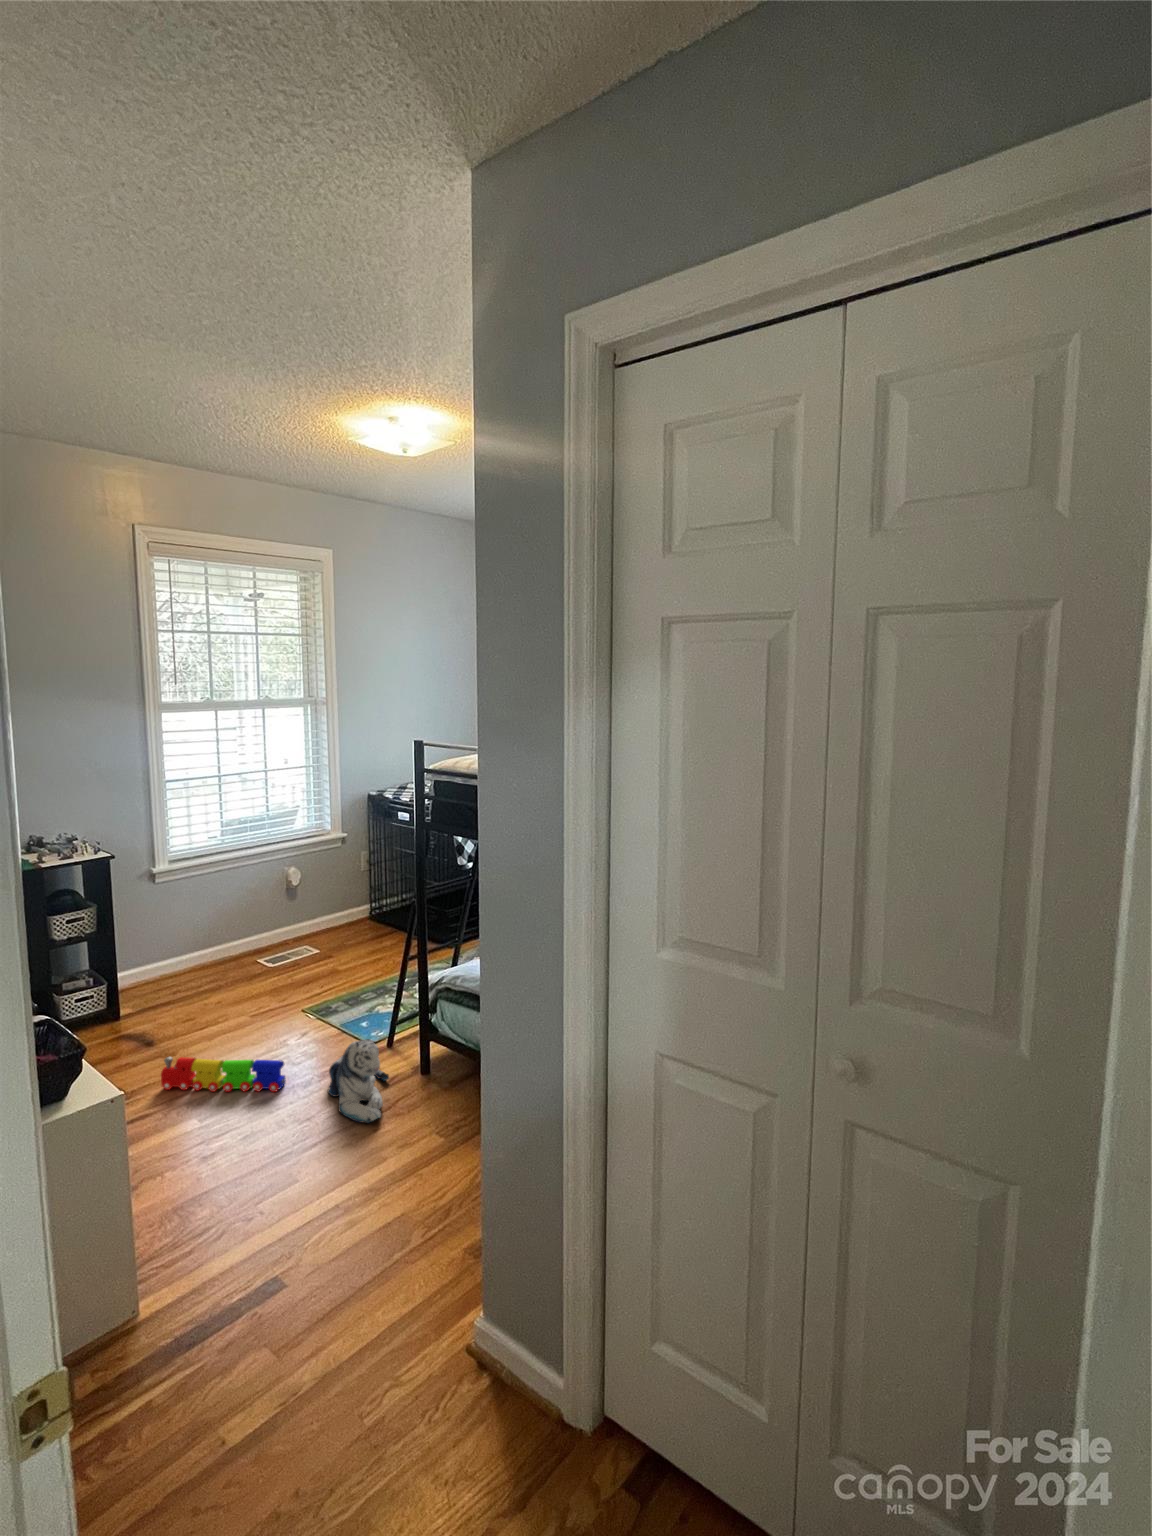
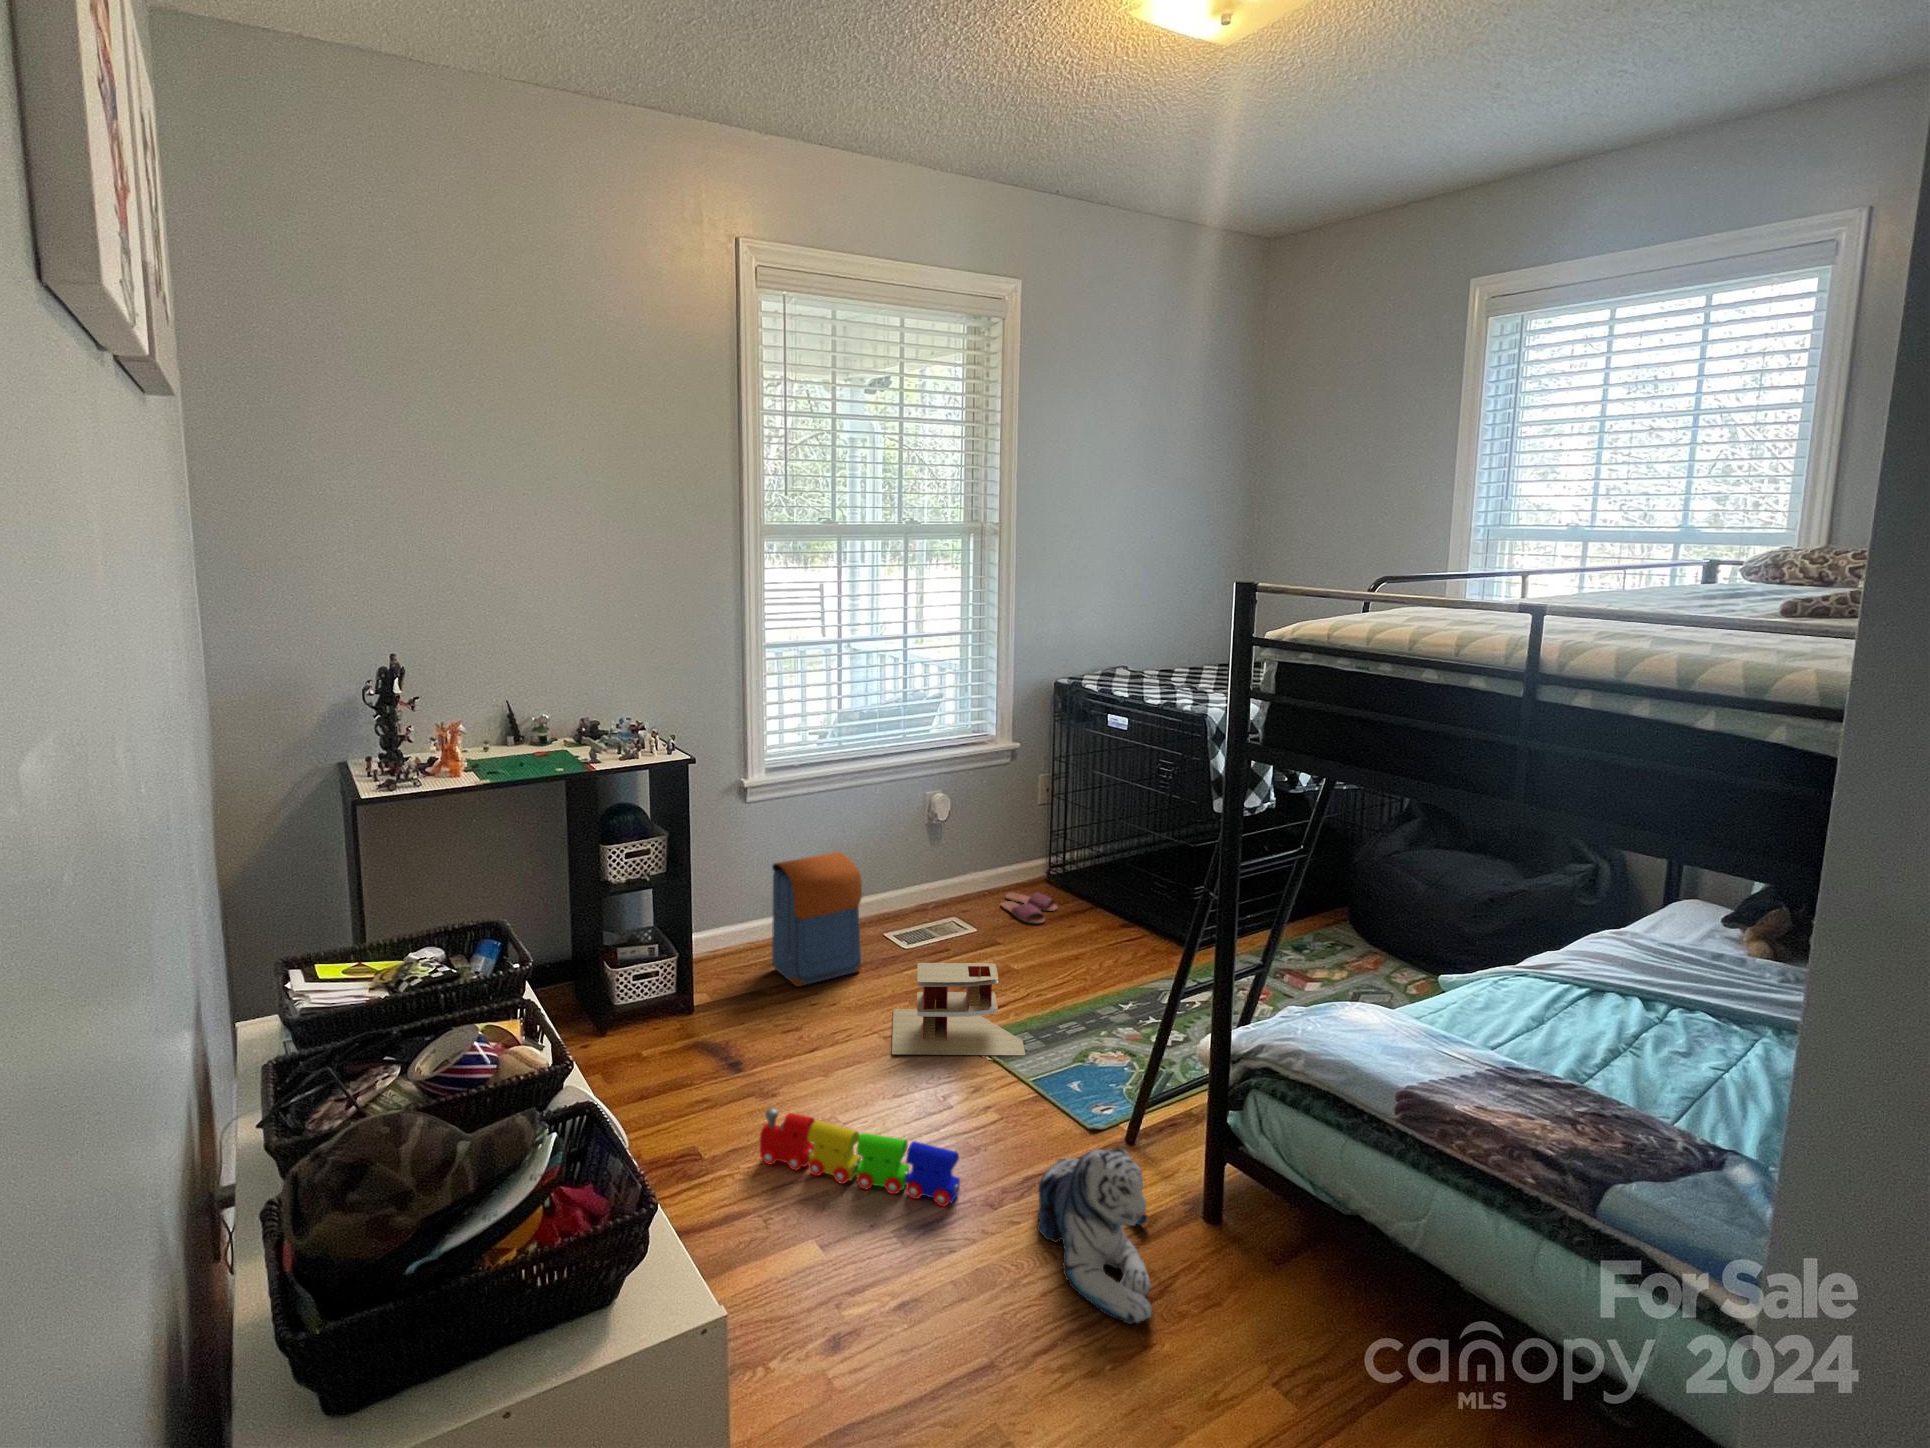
backpack: none [175,909,240,996] -> present [772,852,862,986]
slippers: none [338,925,374,943] -> present [1001,893,1058,923]
toy house: none [254,964,338,1024] -> present [892,963,1025,1055]

